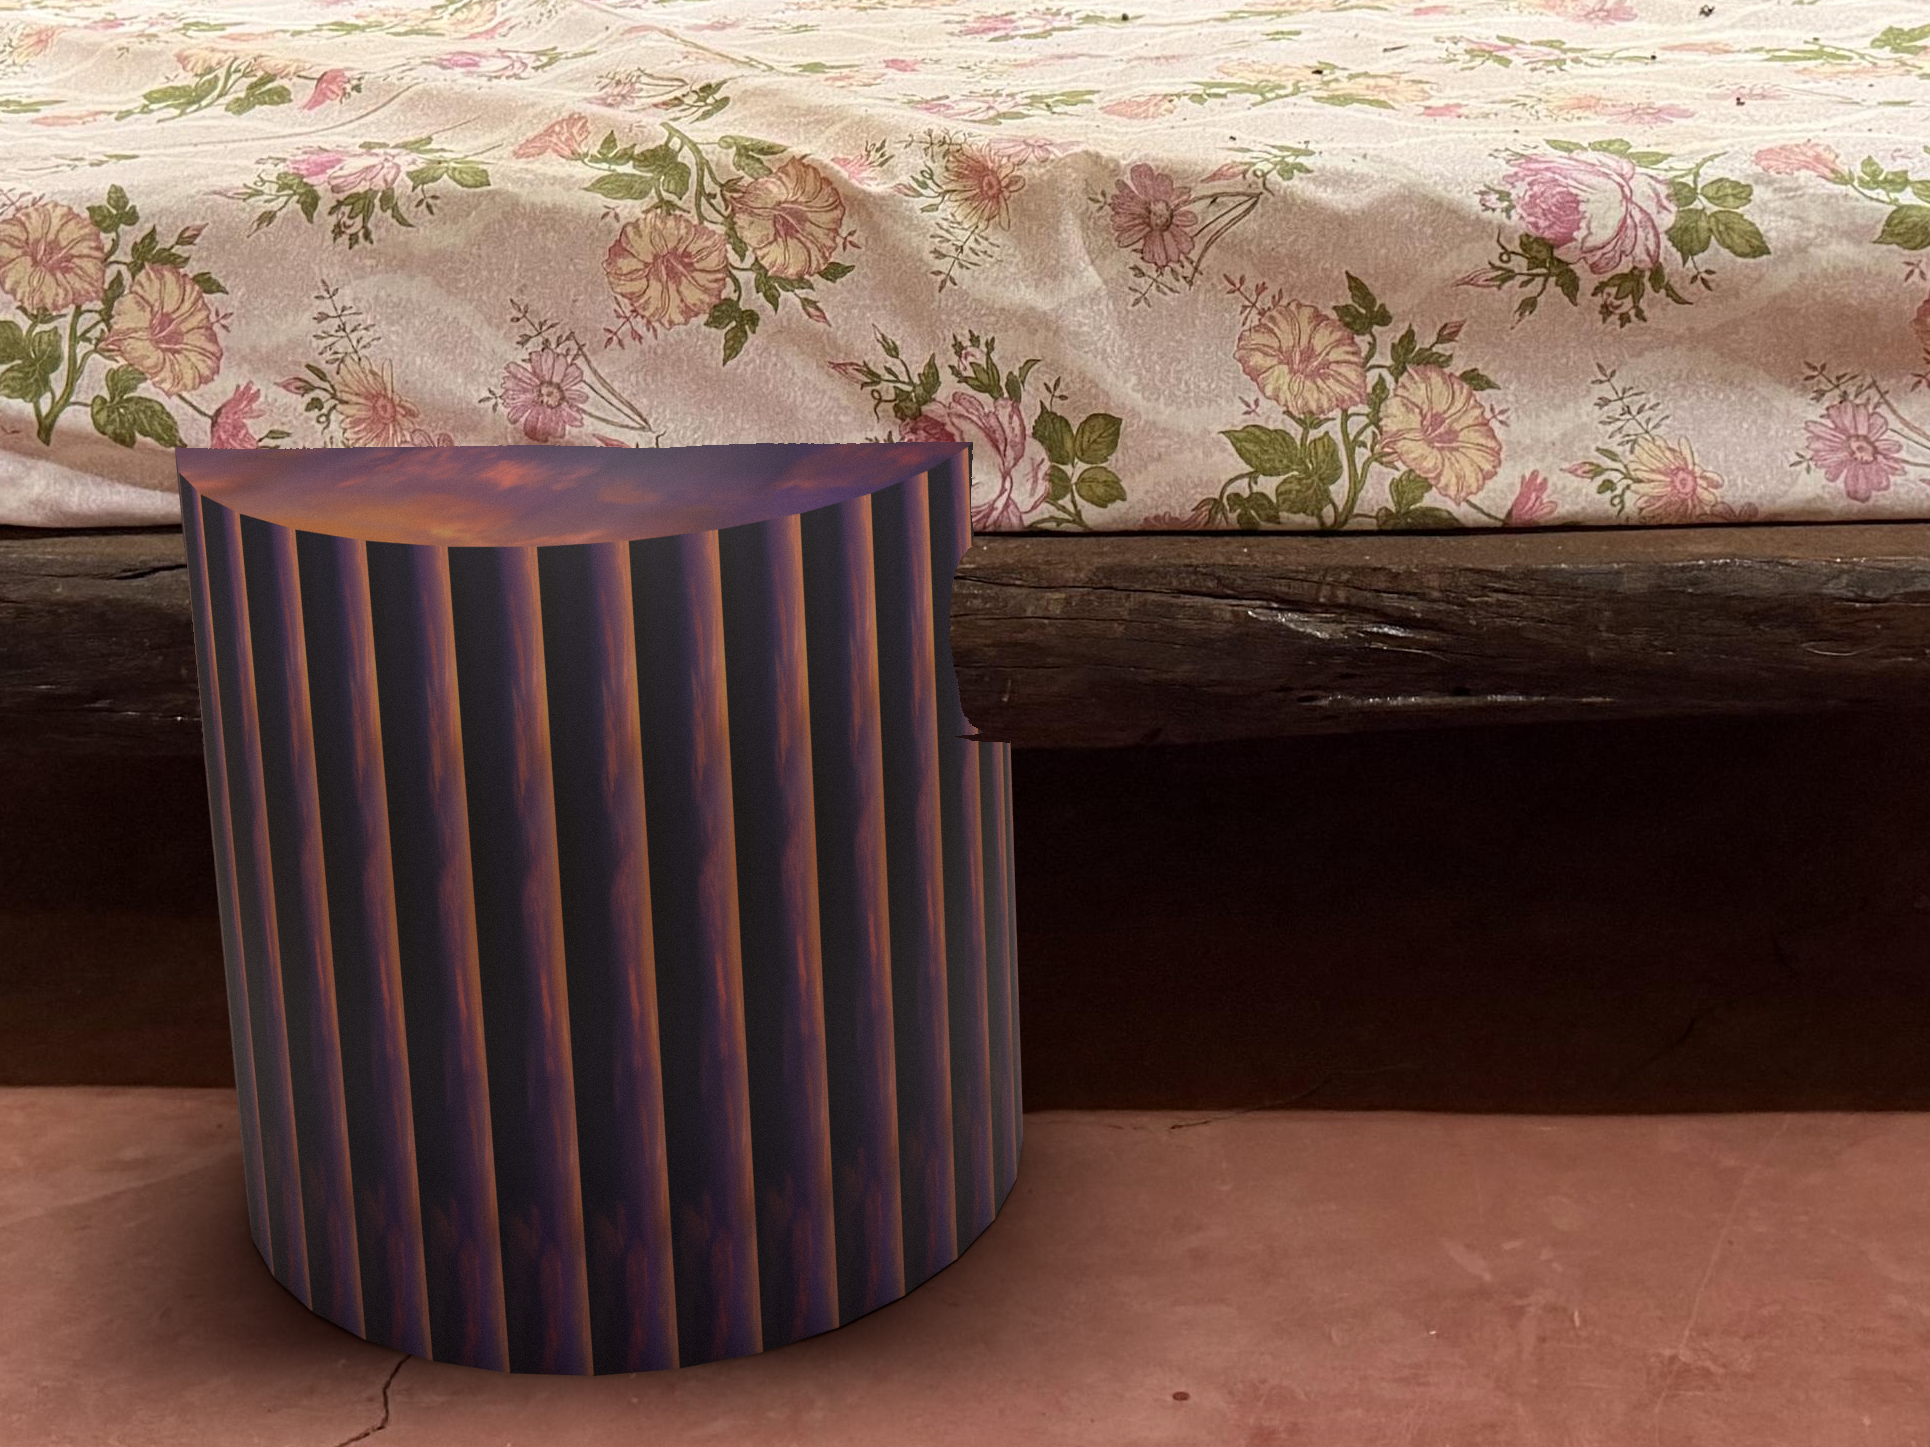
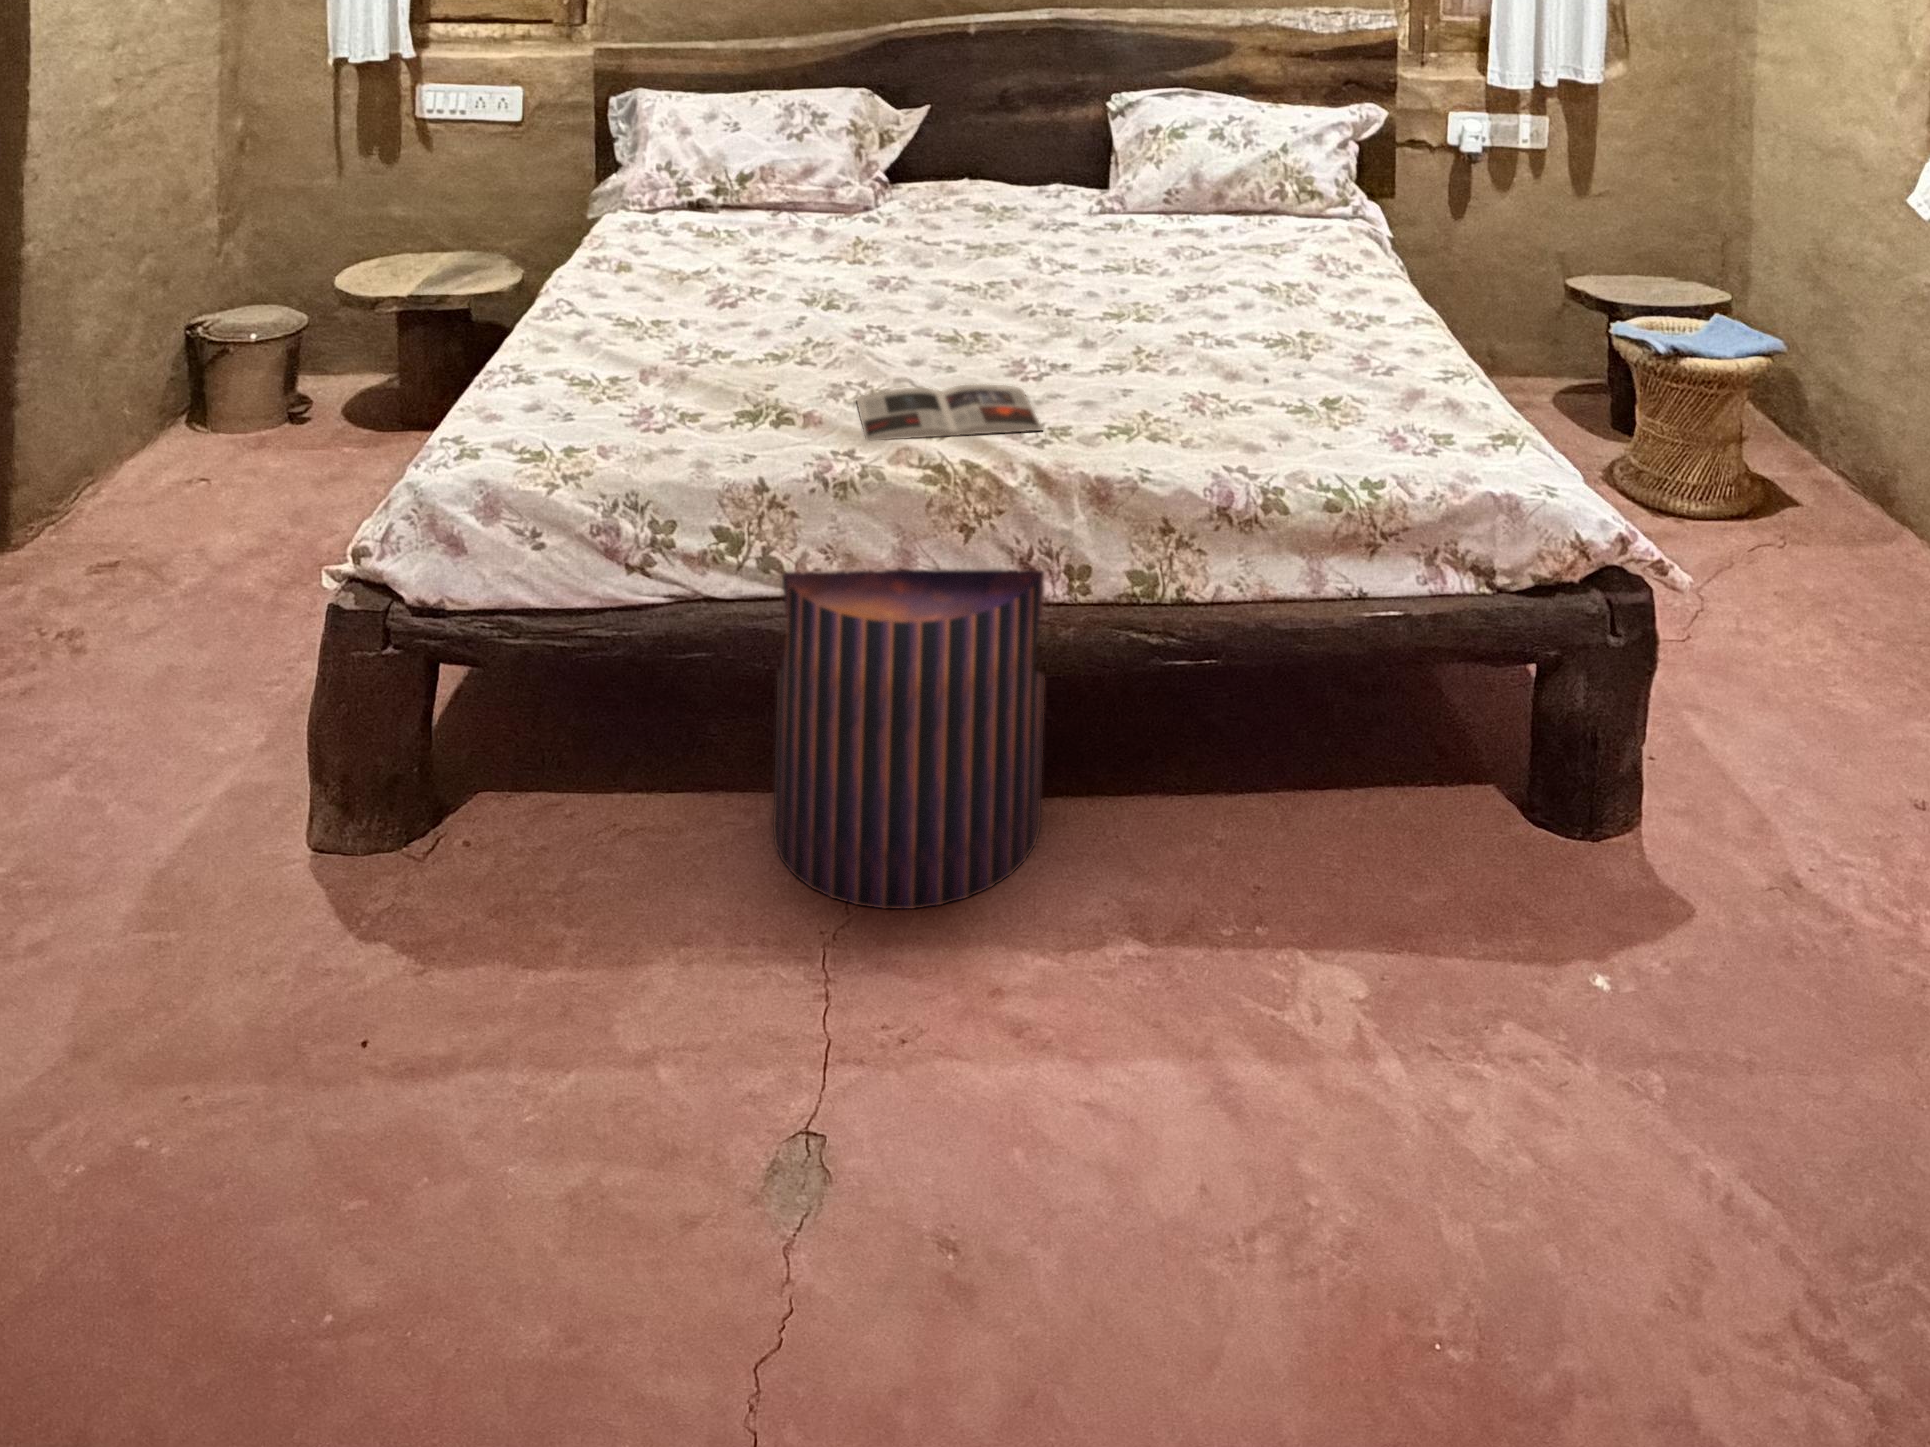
magazine: none [459,17,1003,117] -> present [856,384,1042,440]

